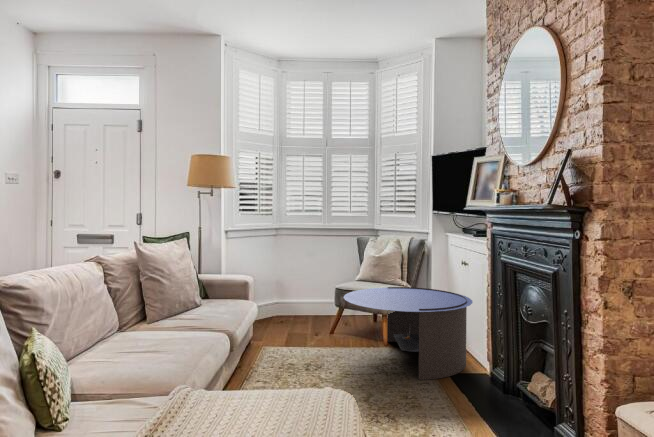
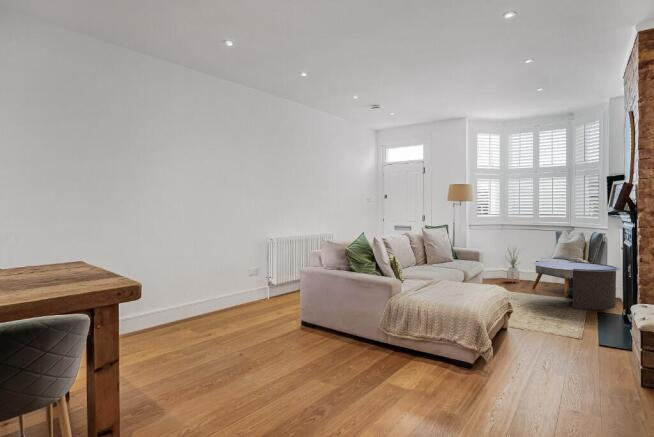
house plant: none [281,259,314,323] -> present [507,252,519,282]

